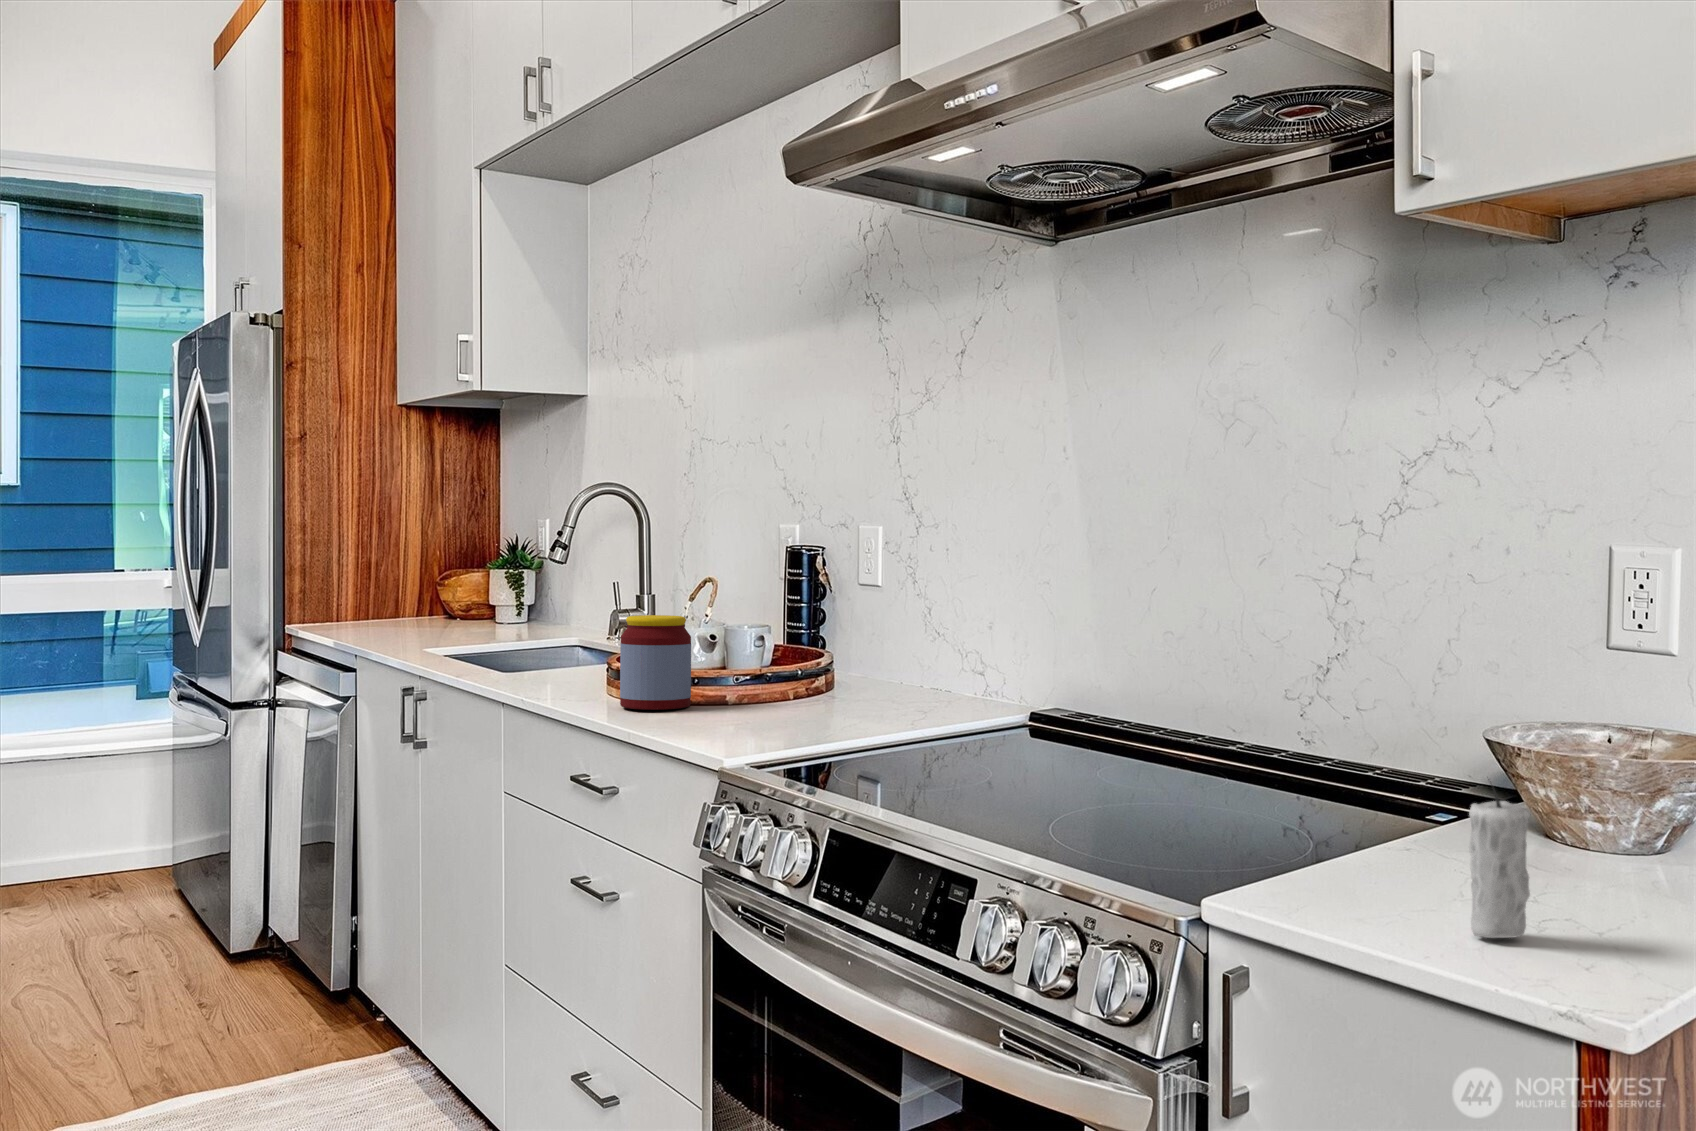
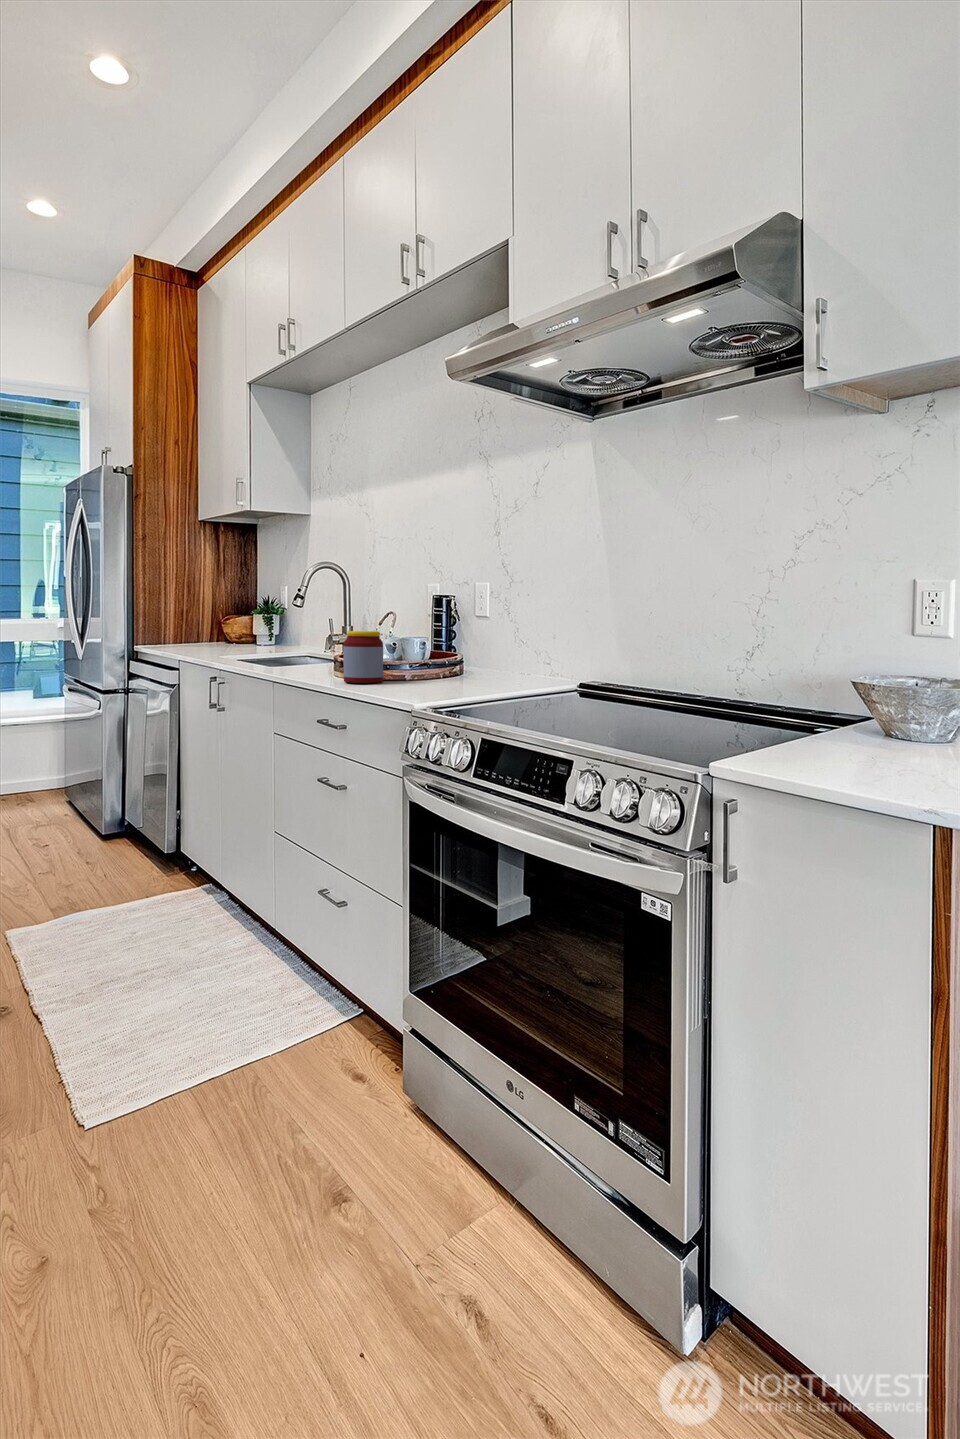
candle: present [1469,786,1530,938] -> none [869,689,906,779]

